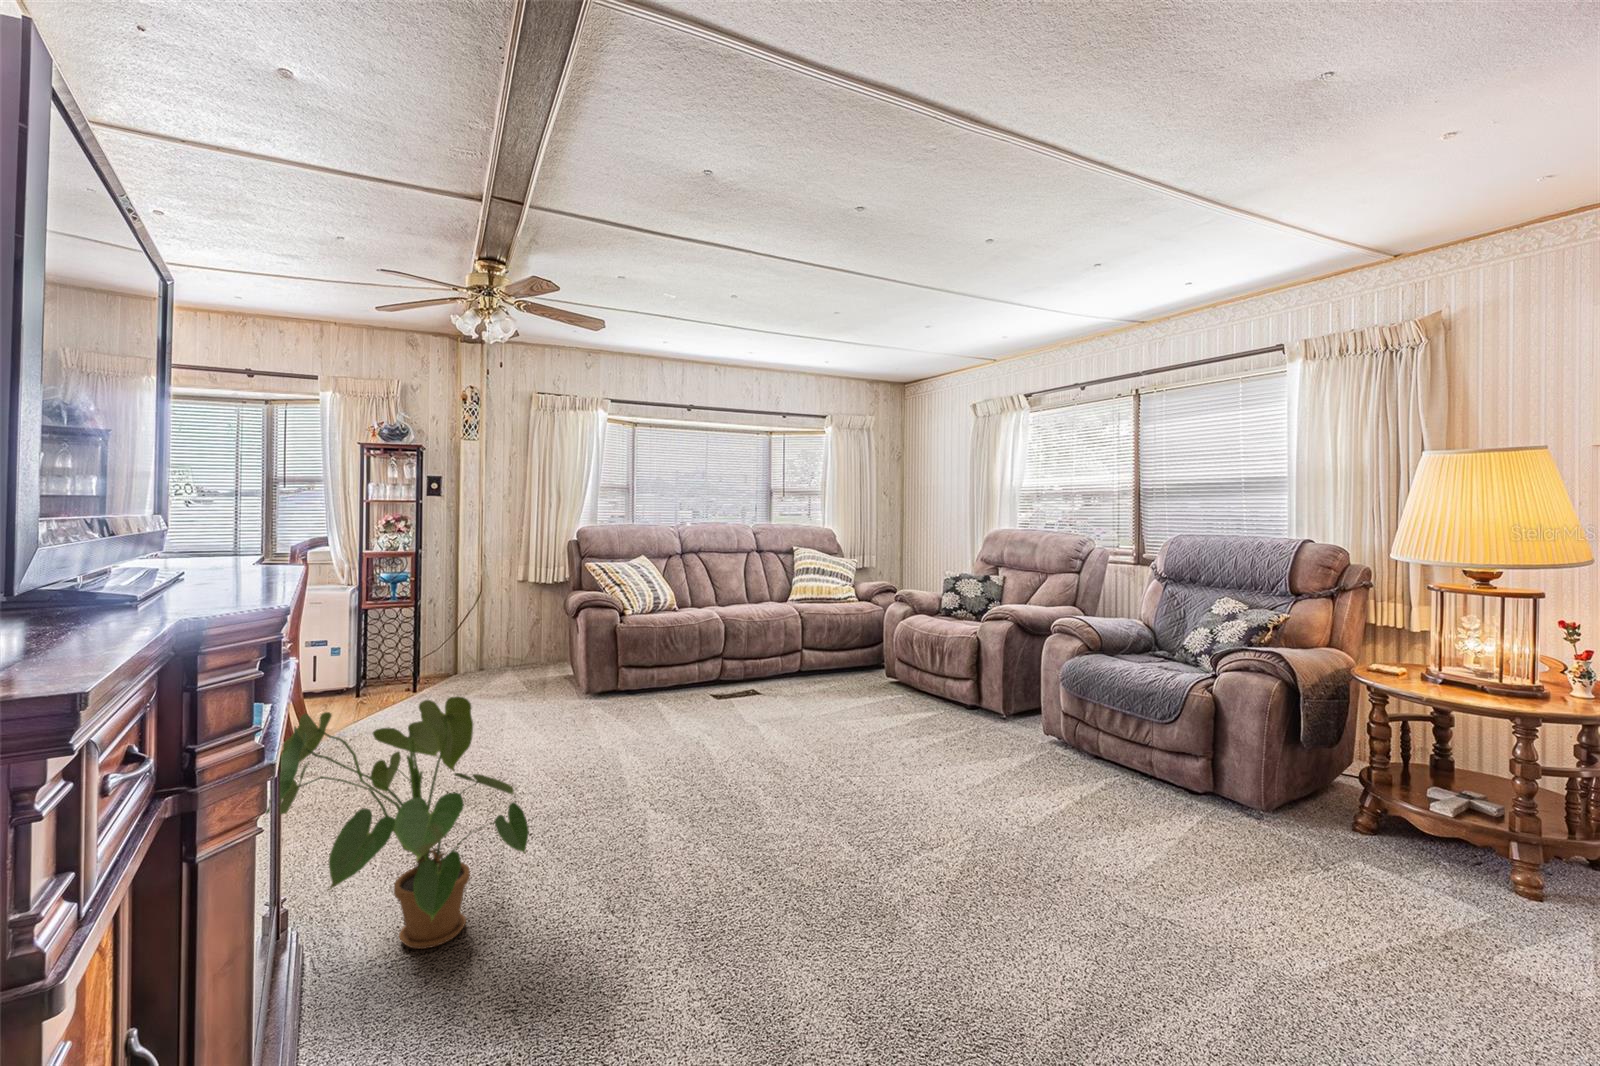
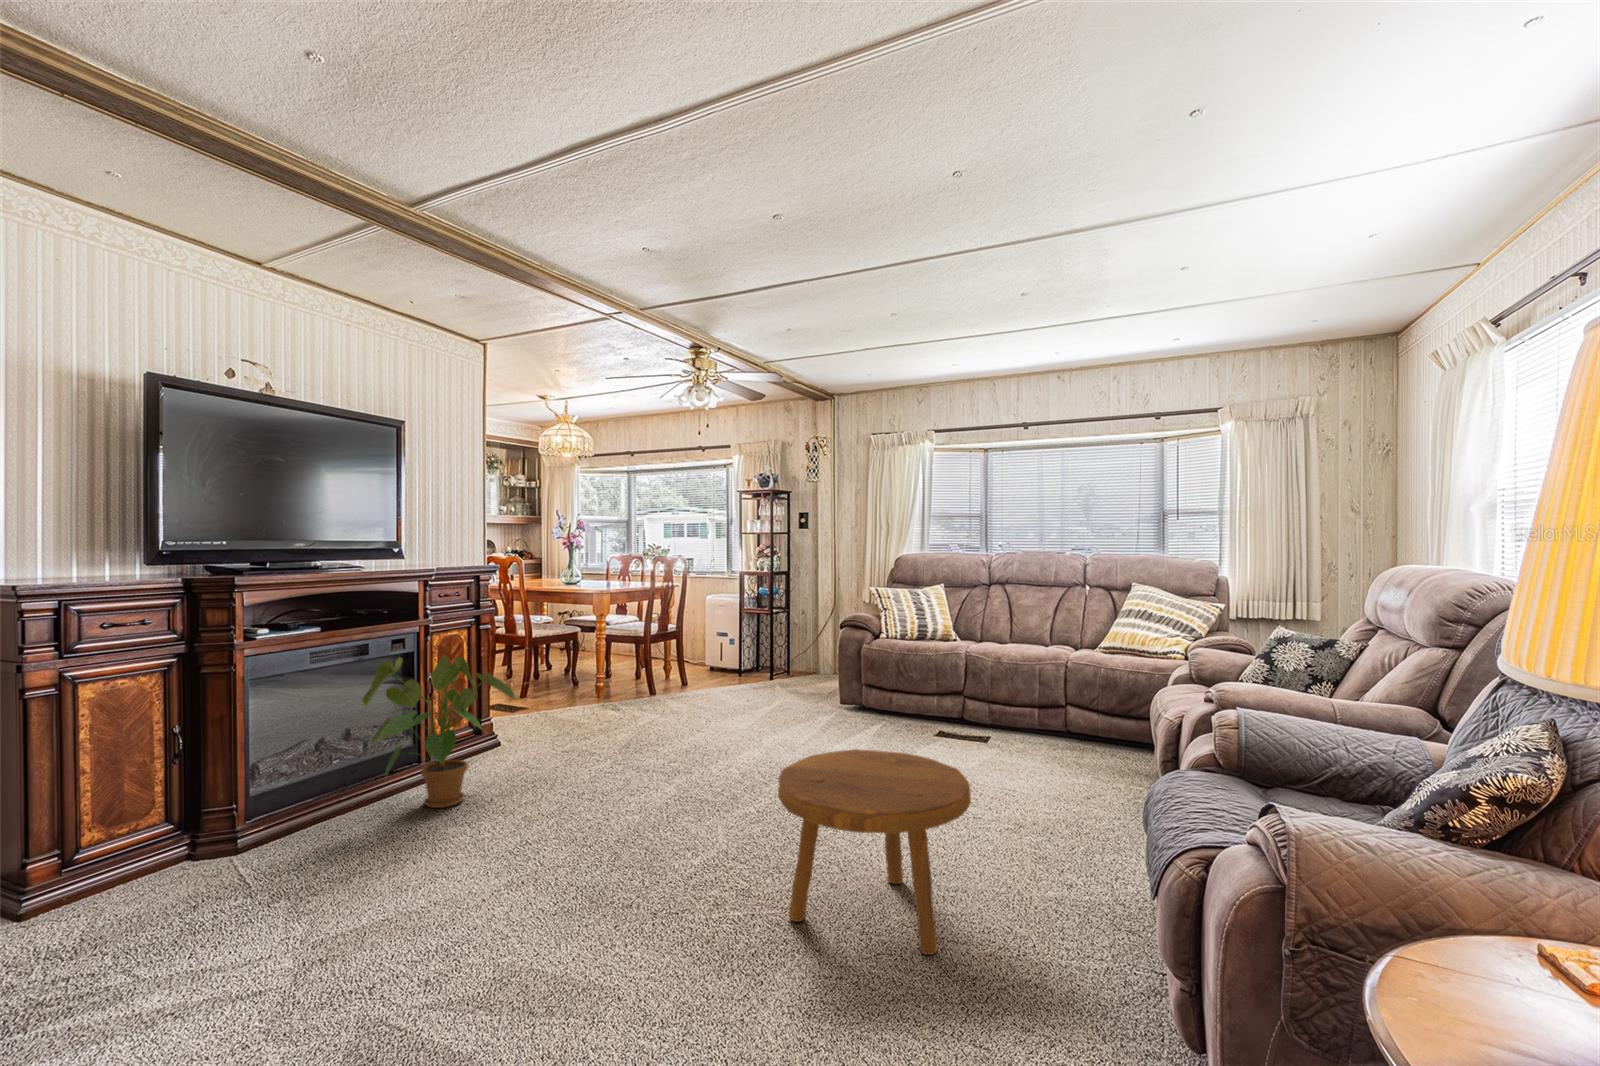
footstool: none [931,682,1086,828] -> present [778,749,971,955]

